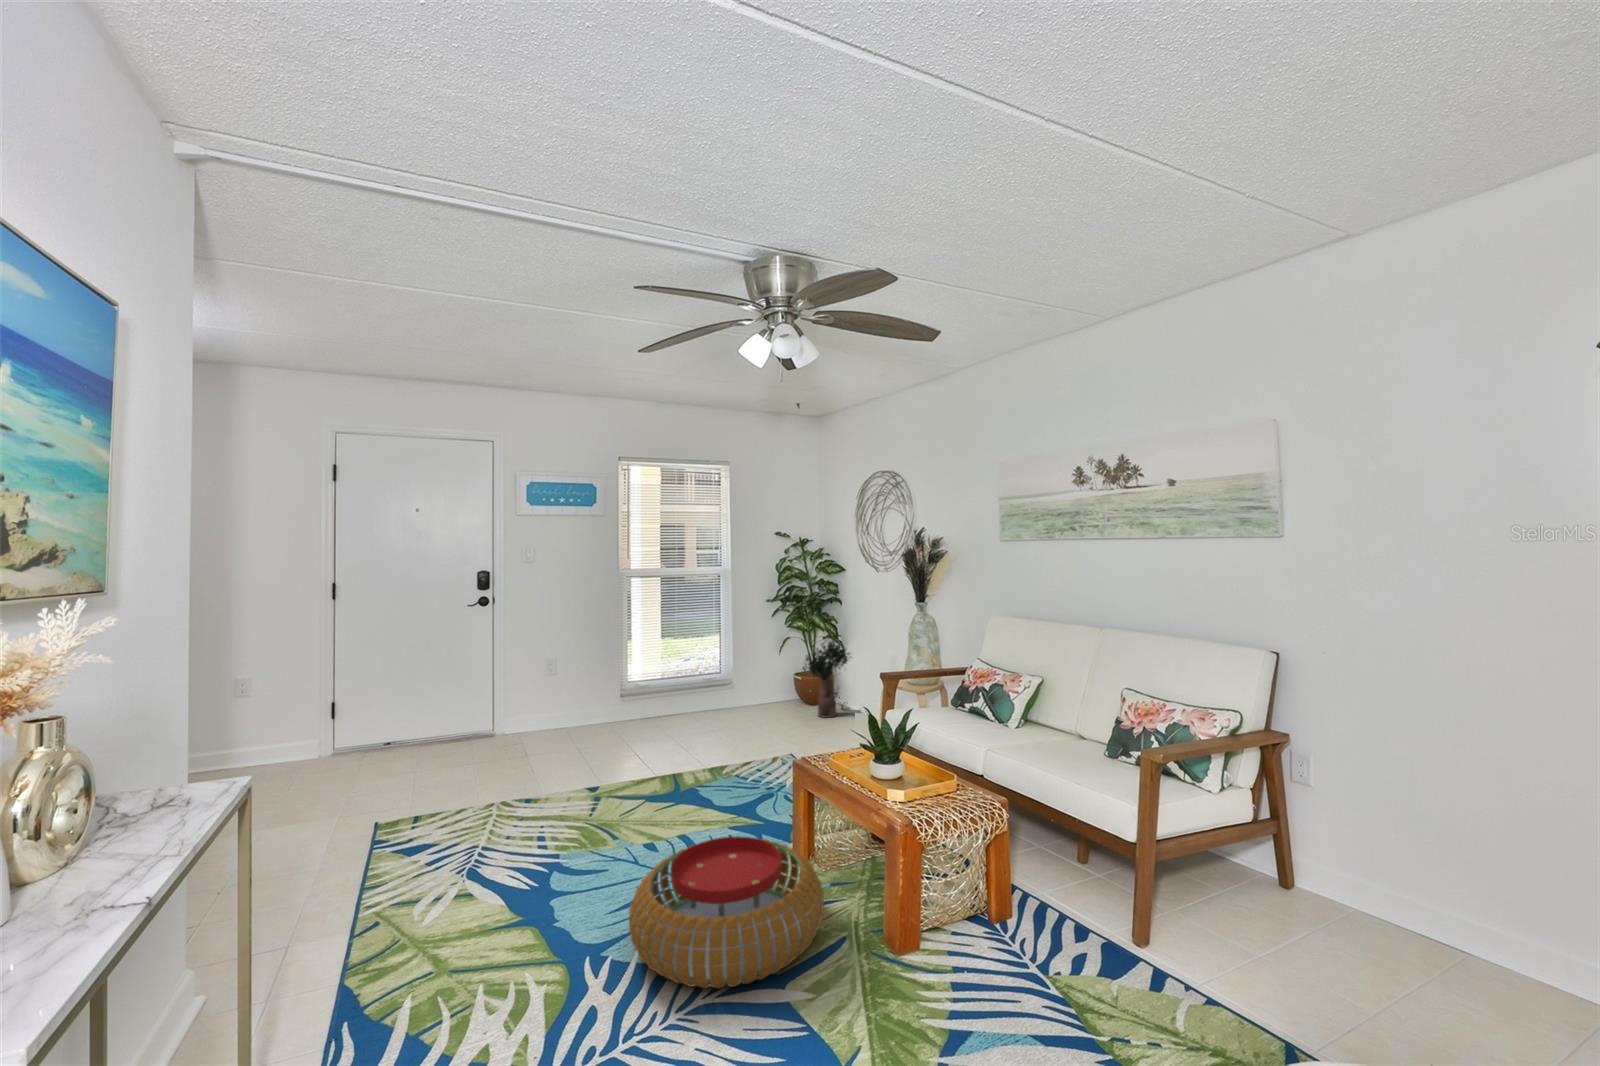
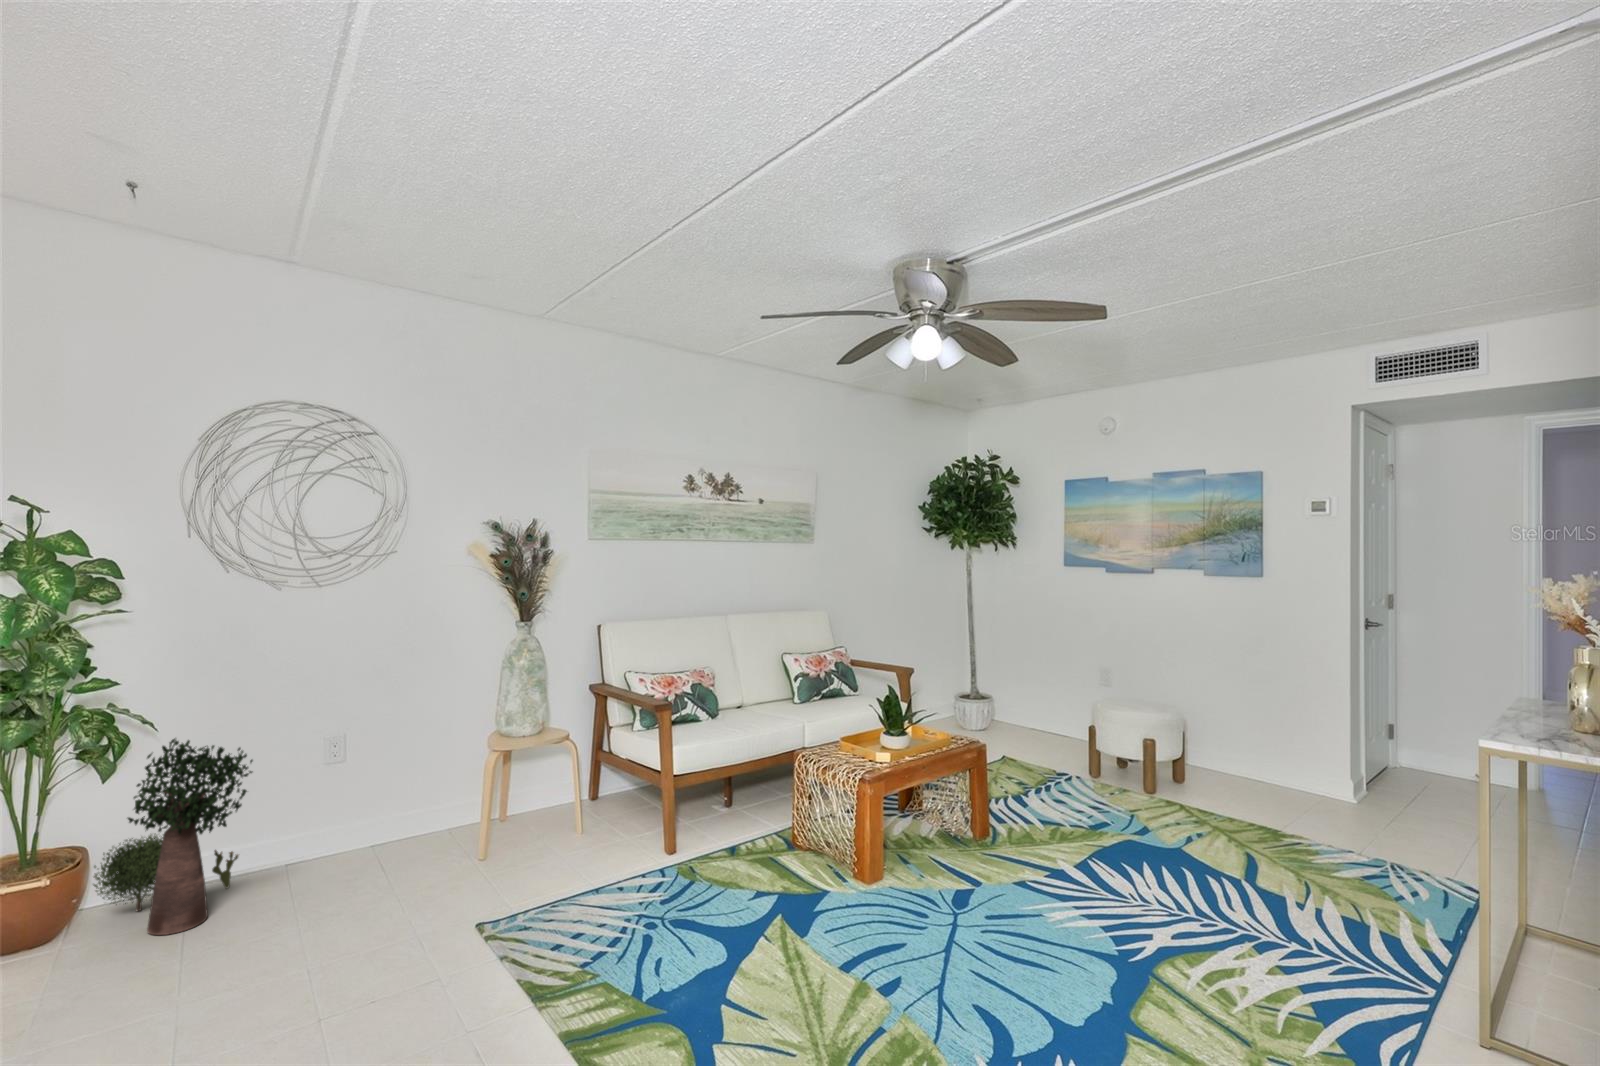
pouf: present [629,837,824,988] -> none [937,815,1125,936]

